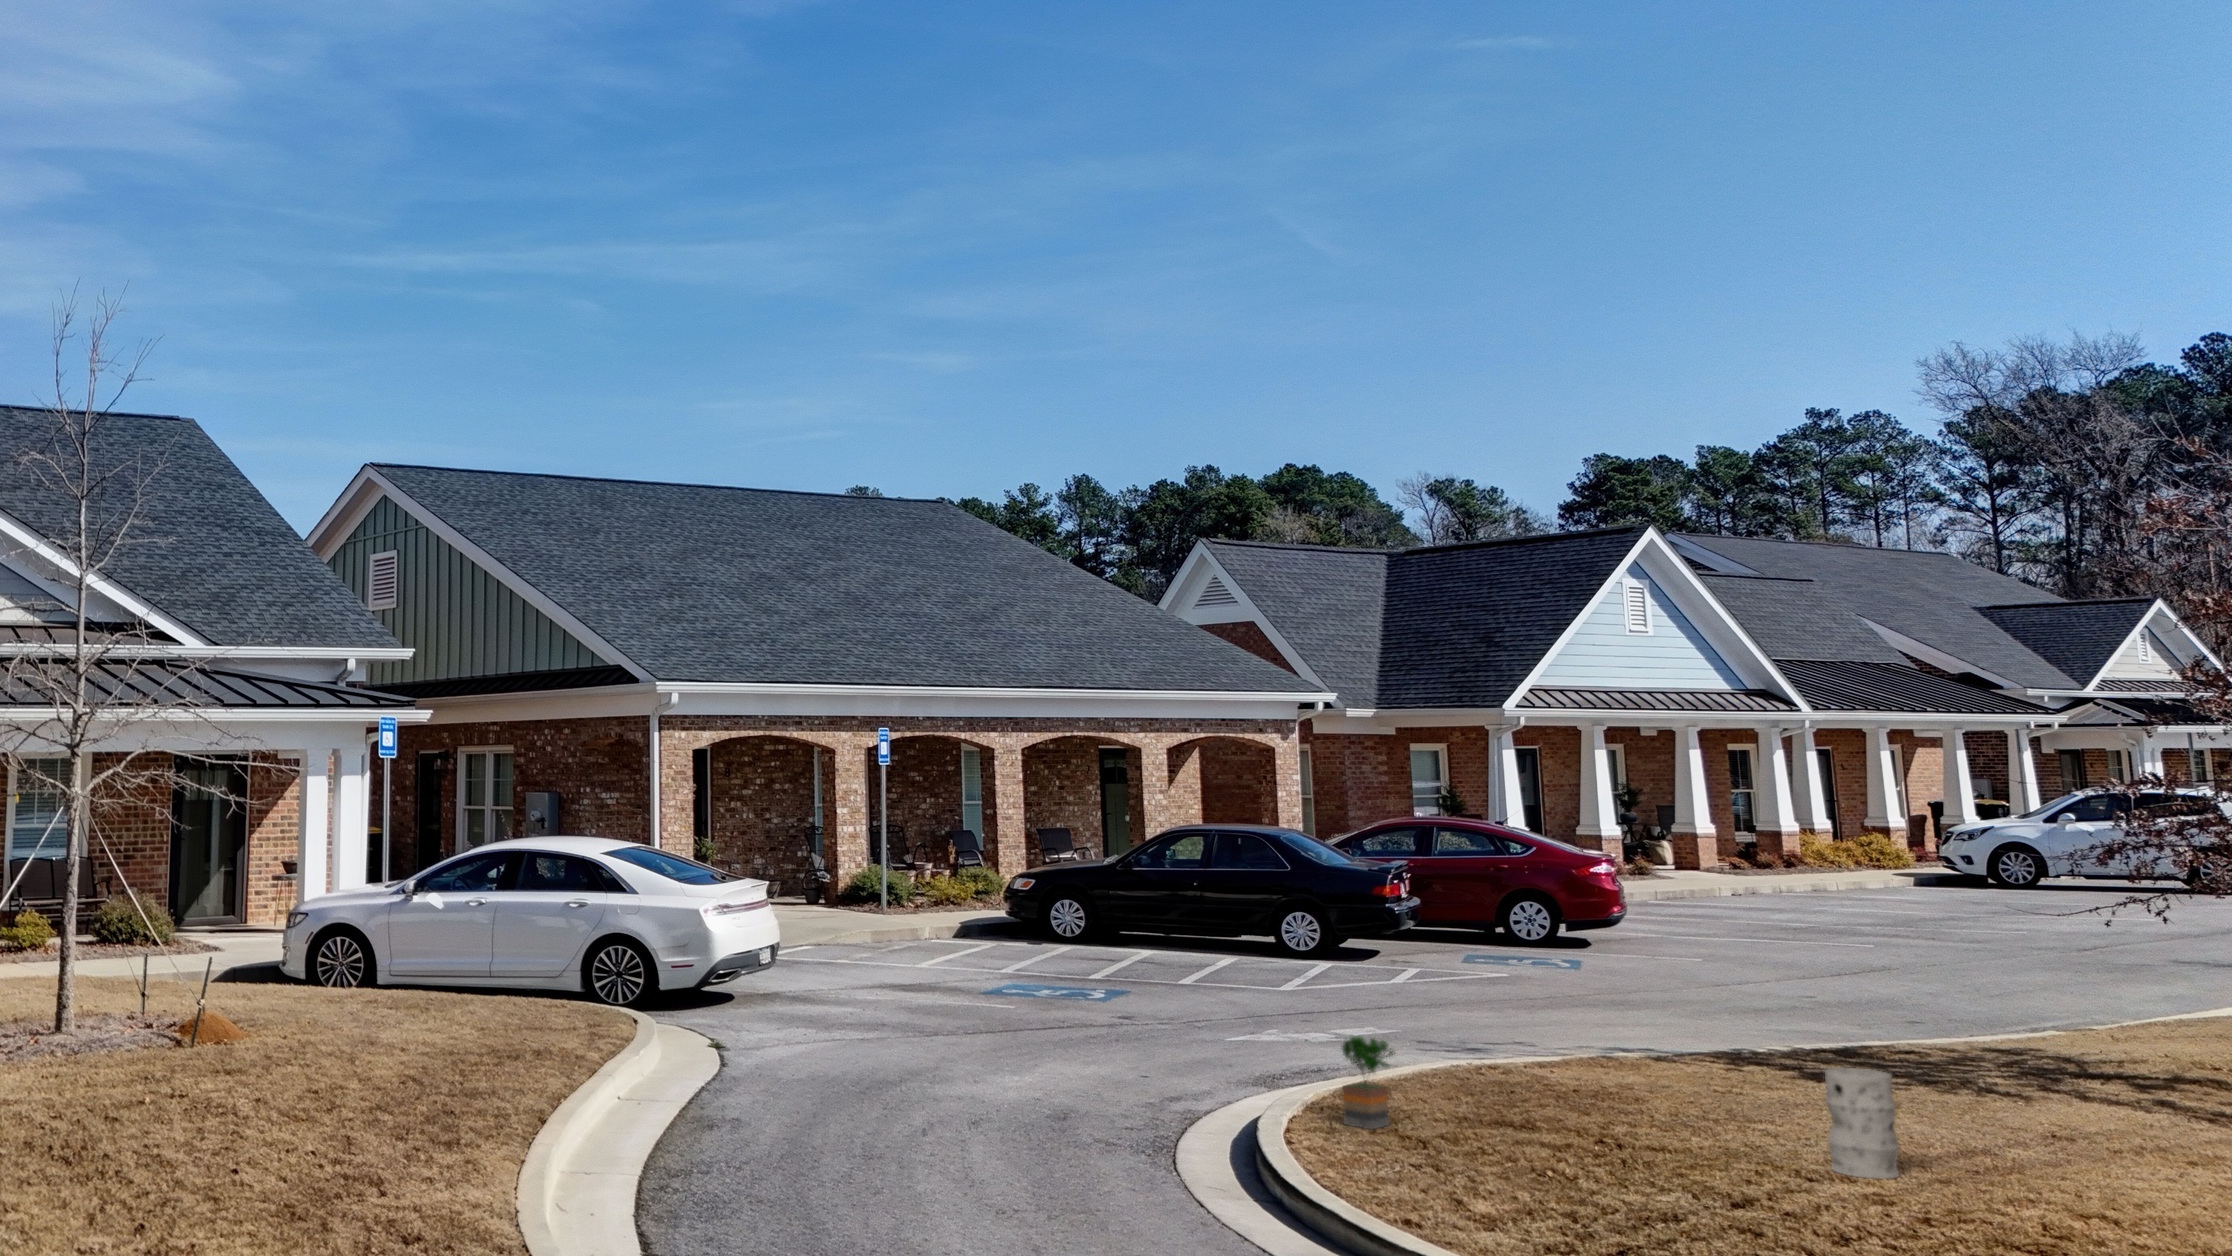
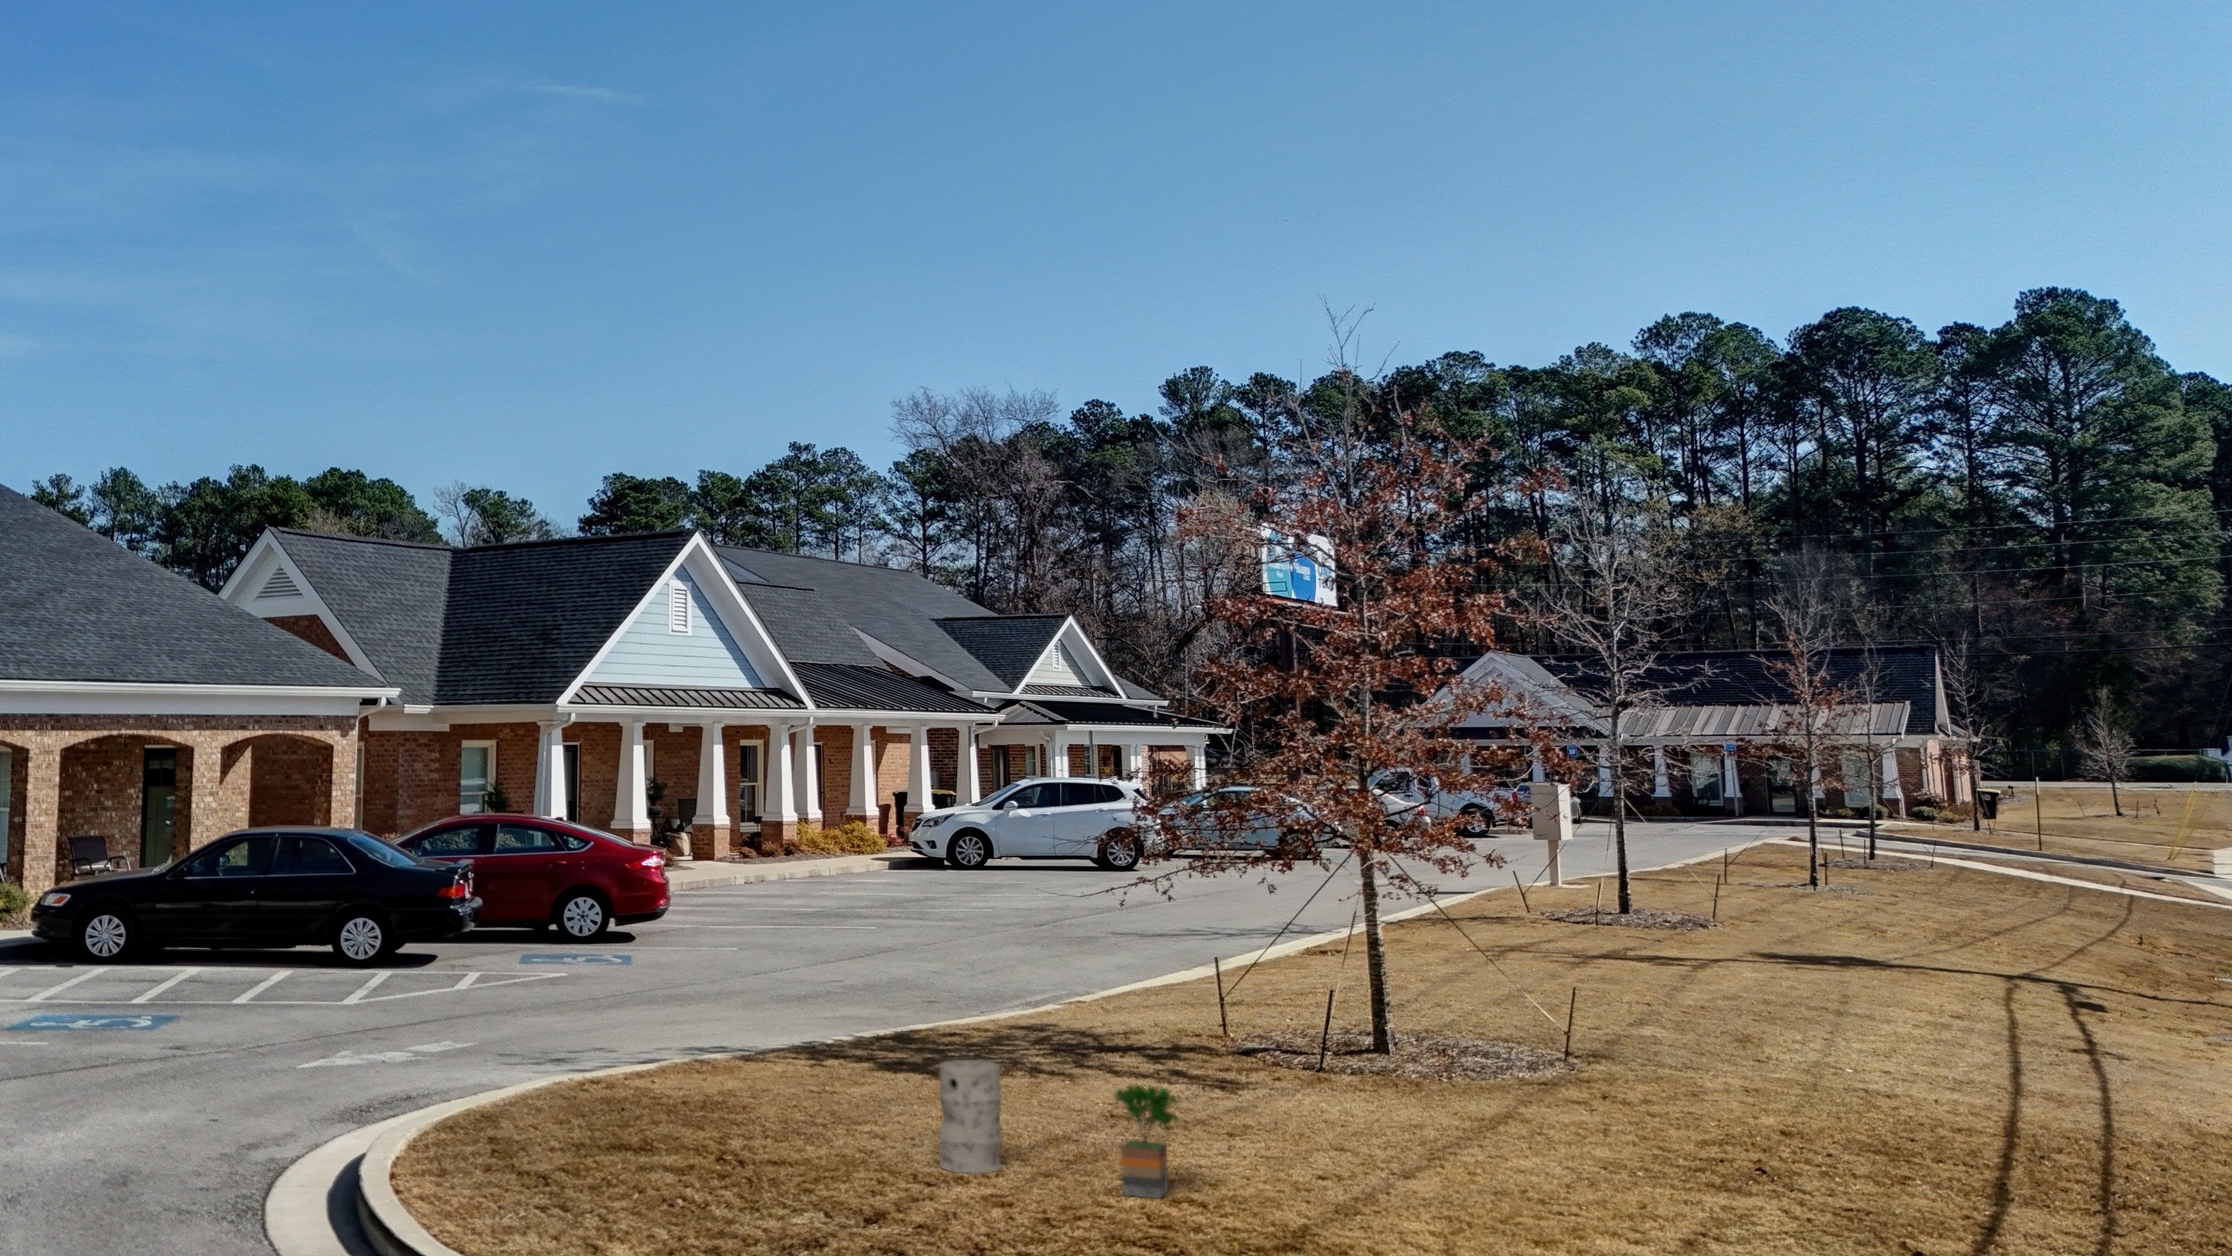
potted tree: present [1341,1036,1395,1129] -> present [1113,1084,1179,1199]

